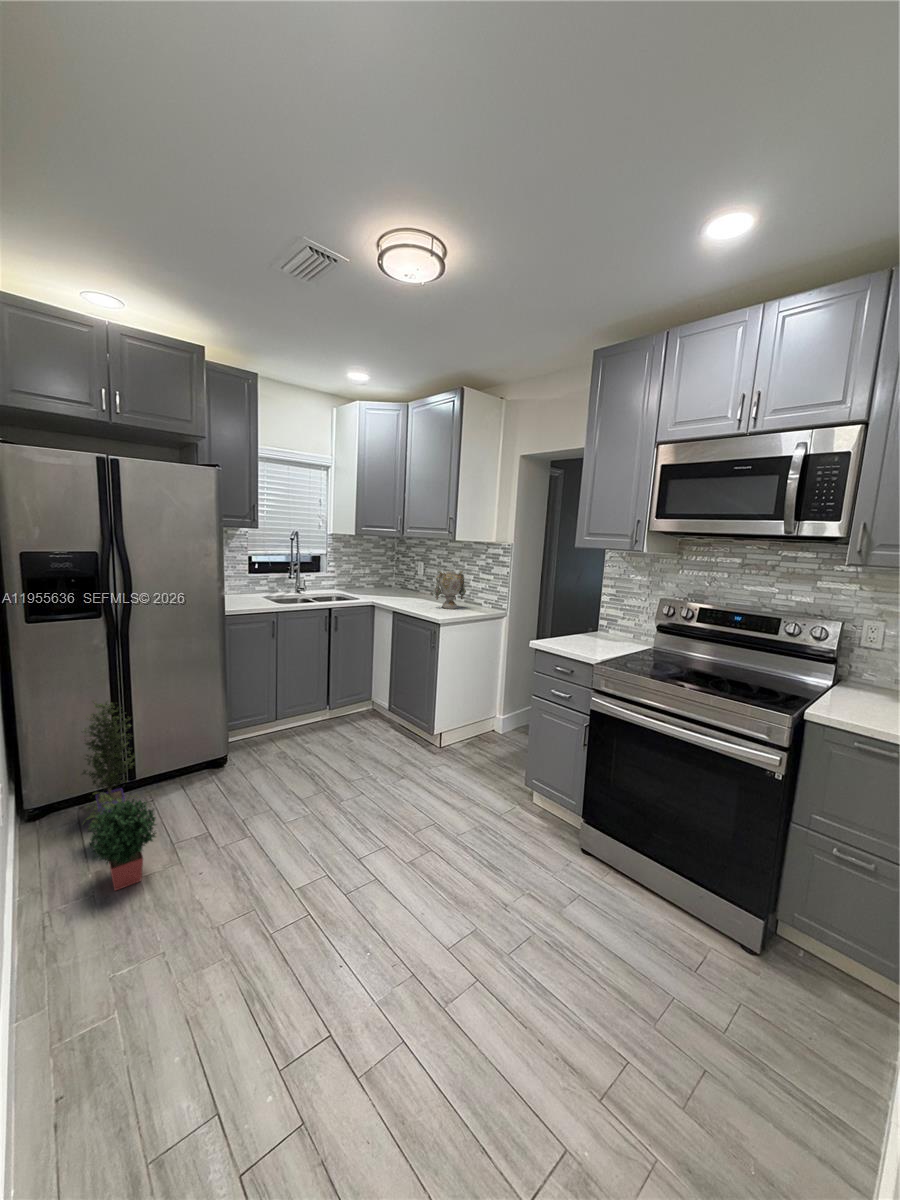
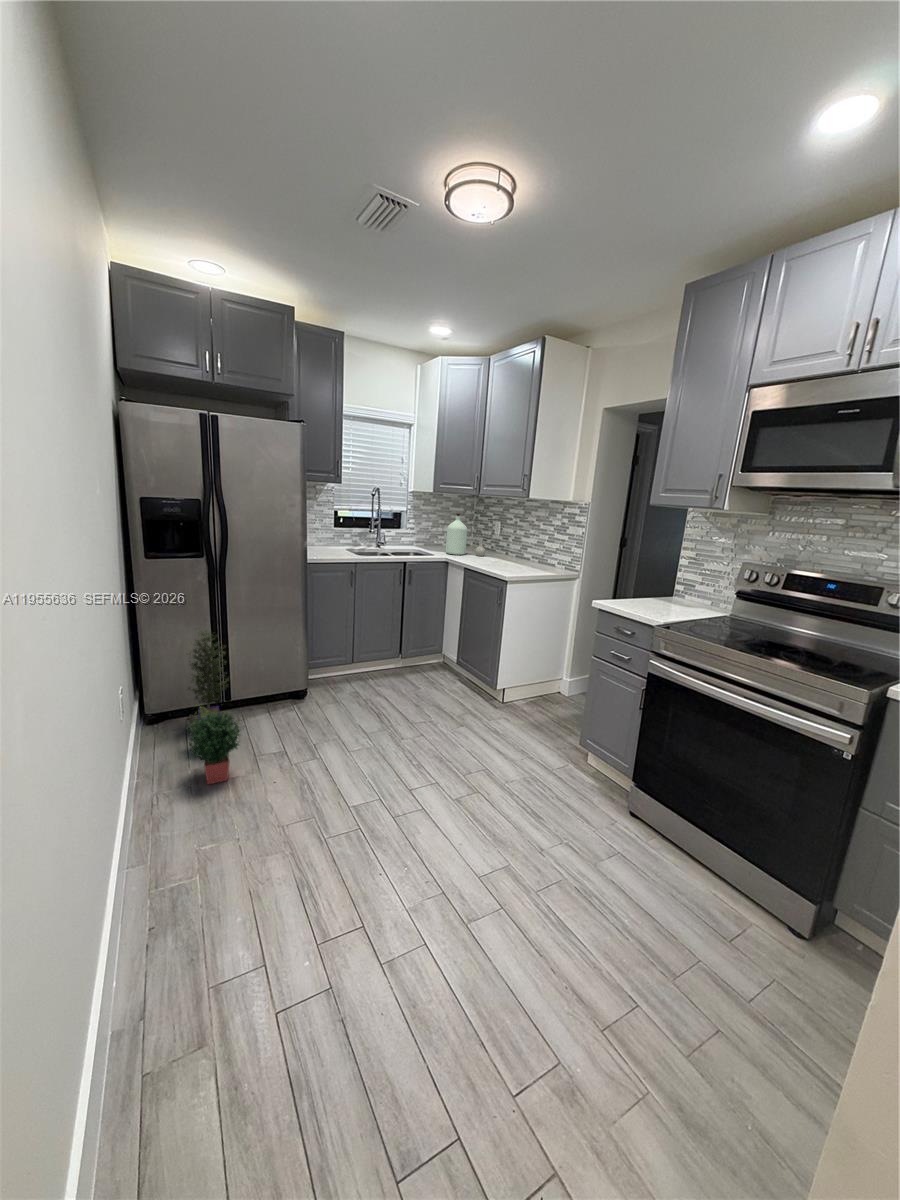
bottle: none [371,556,411,597] -> present [446,514,485,556]
vase: present [433,570,466,609] -> none [505,529,539,569]

